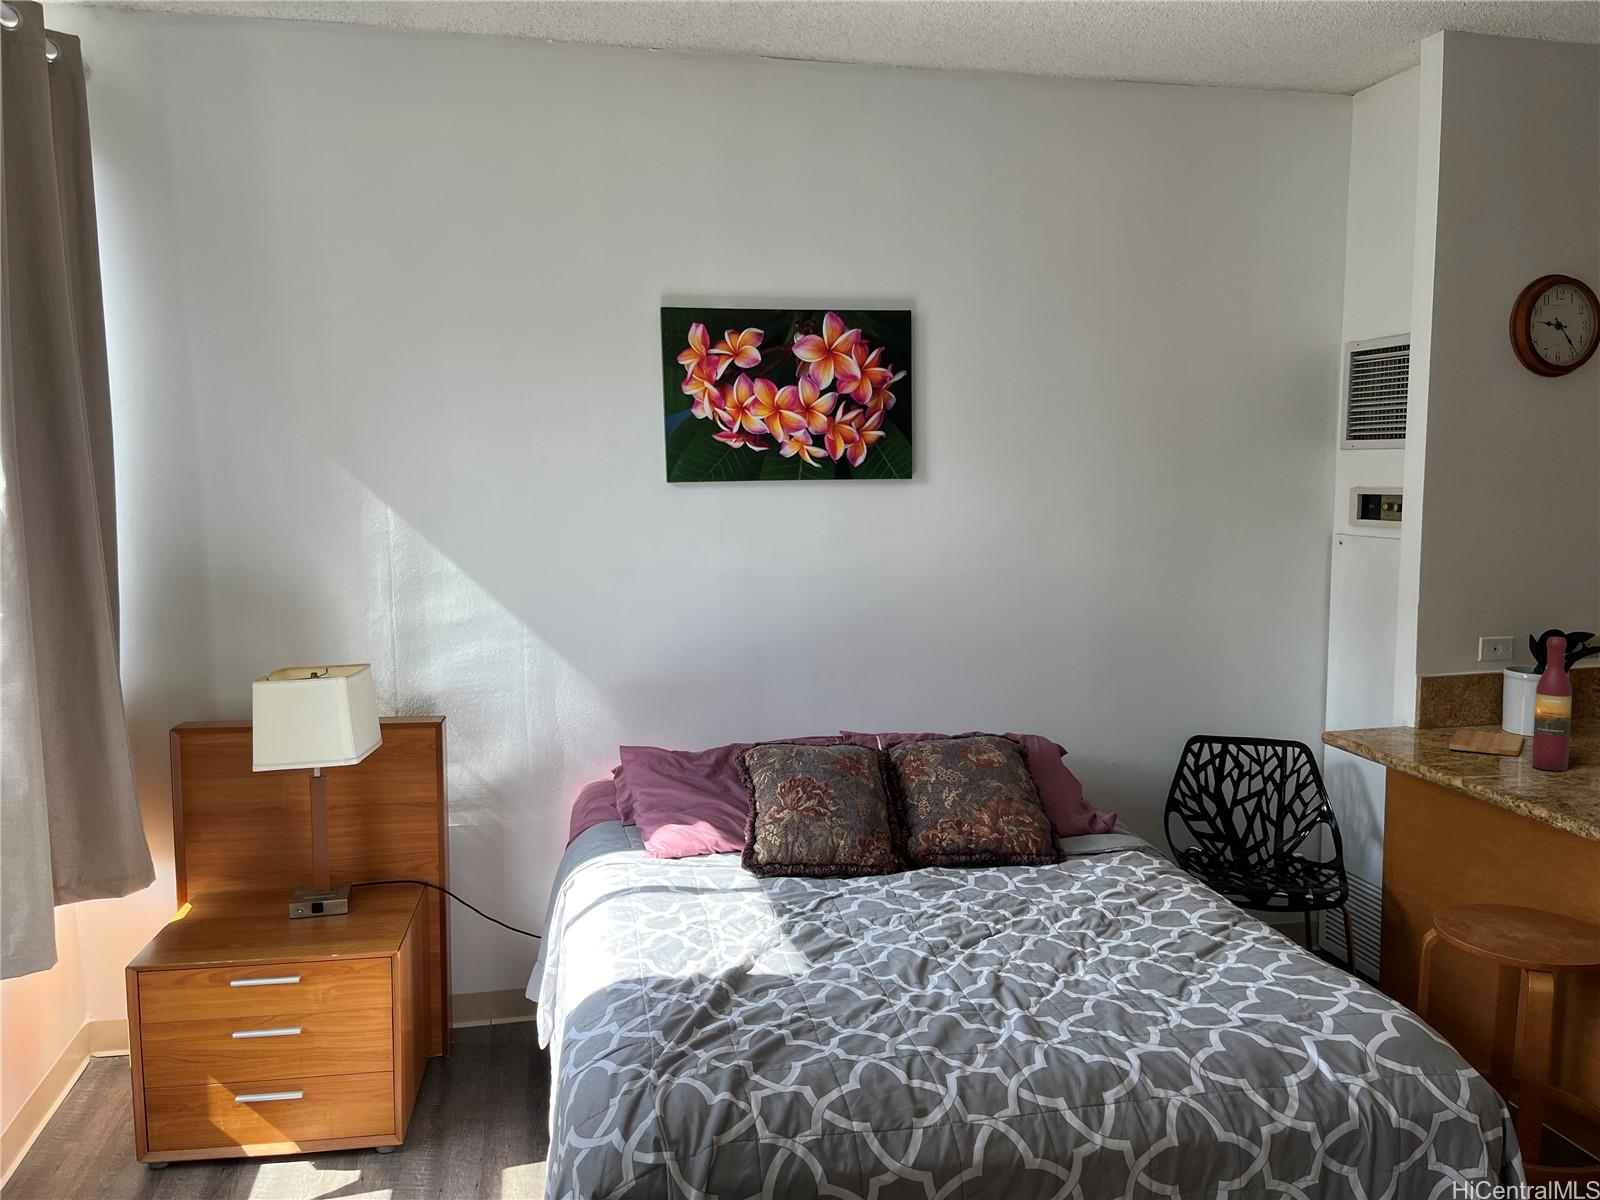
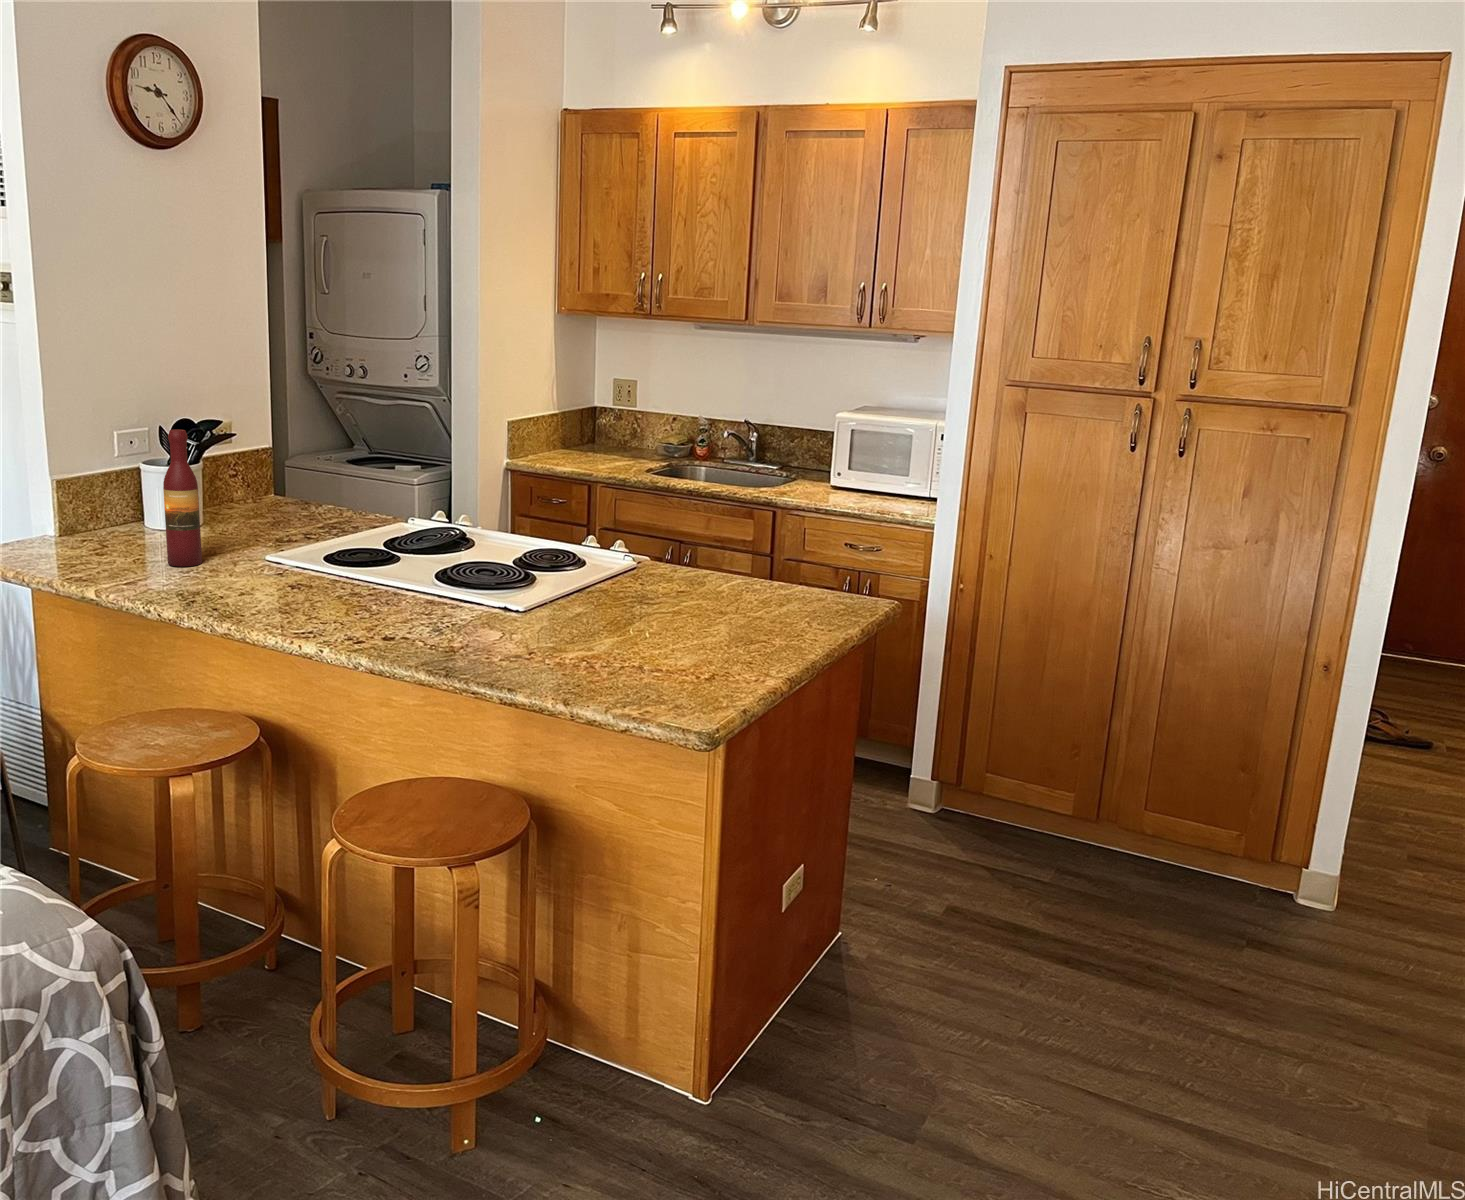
cutting board: present [1449,729,1524,756] -> none [84,531,165,556]

